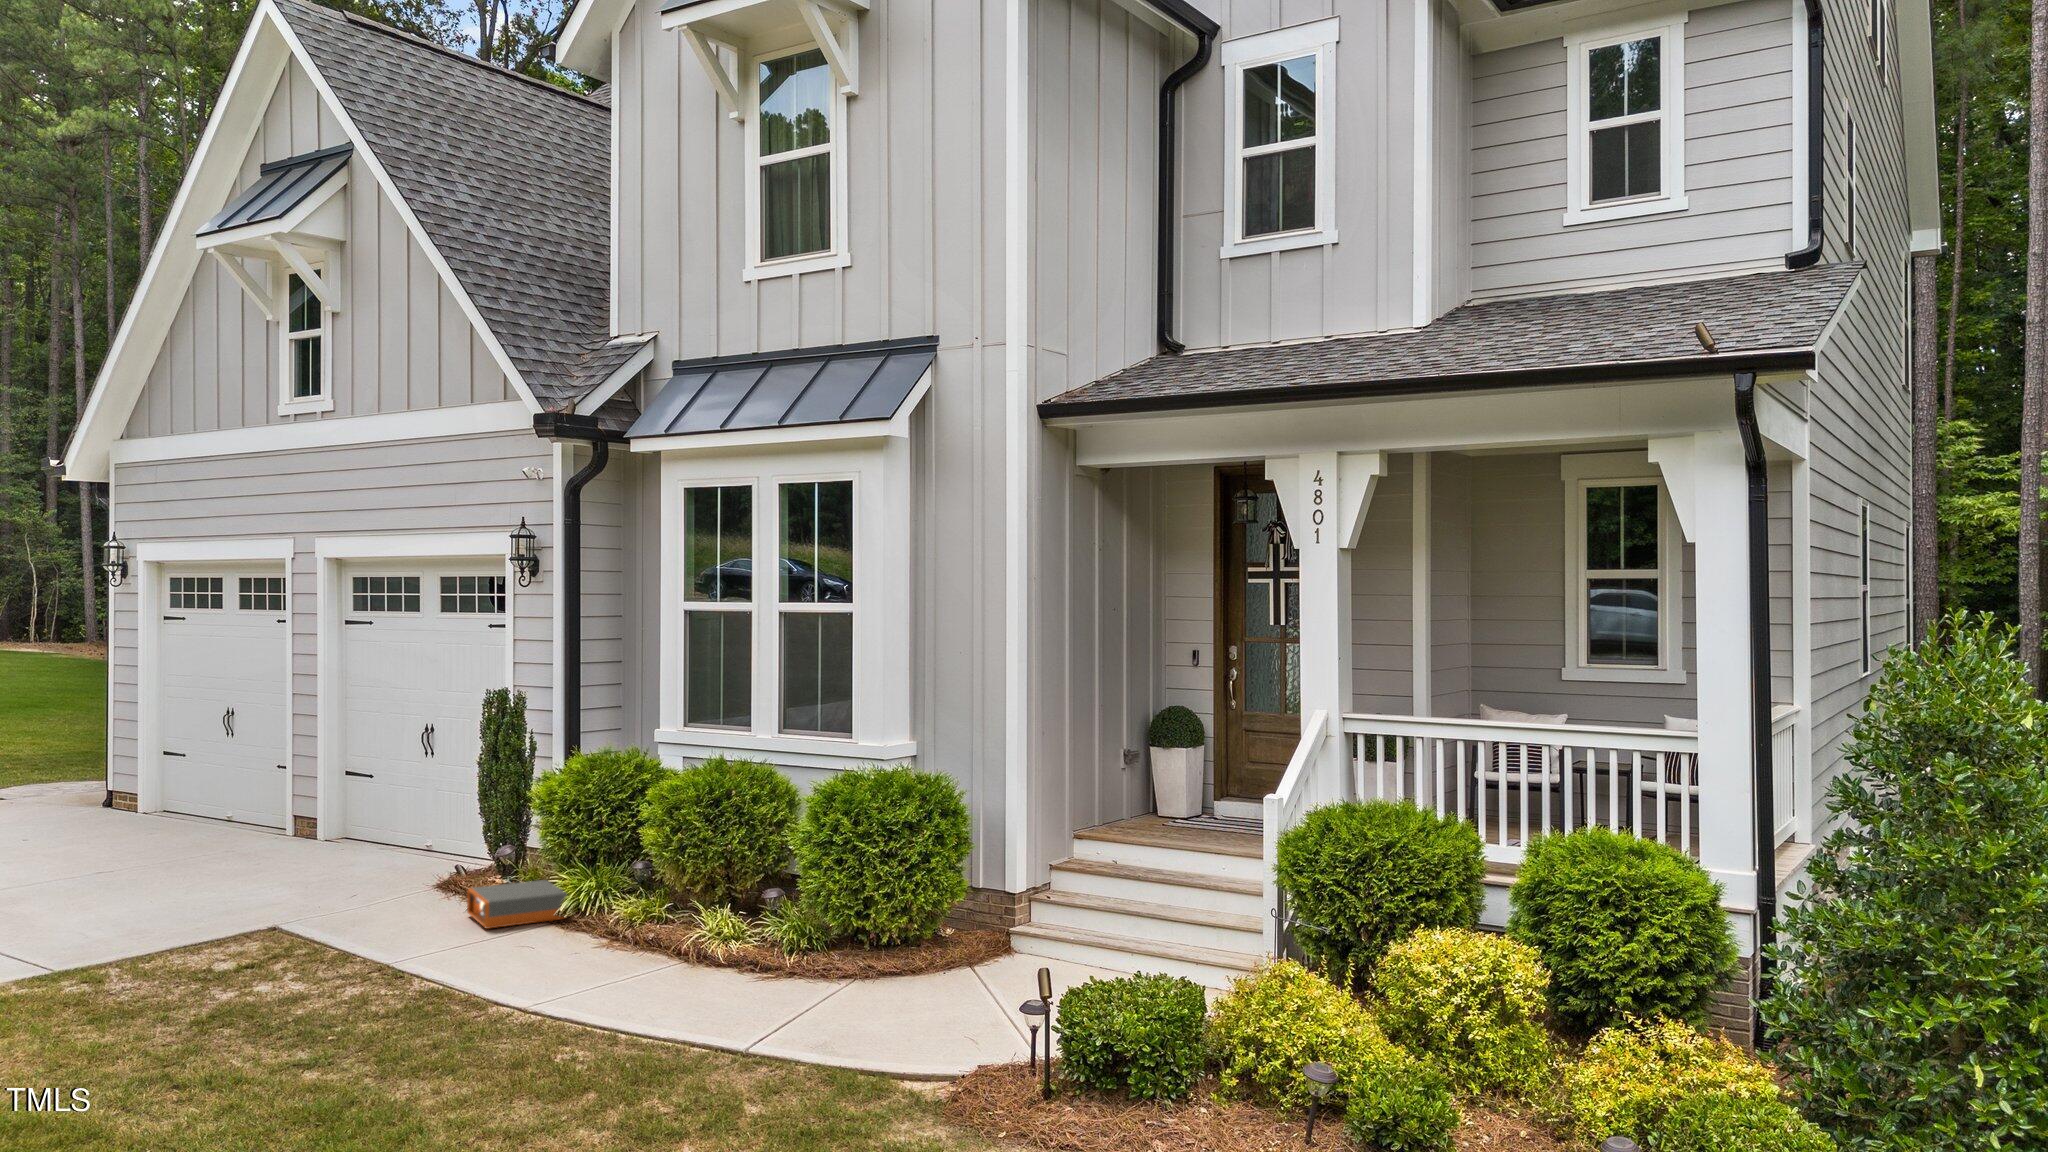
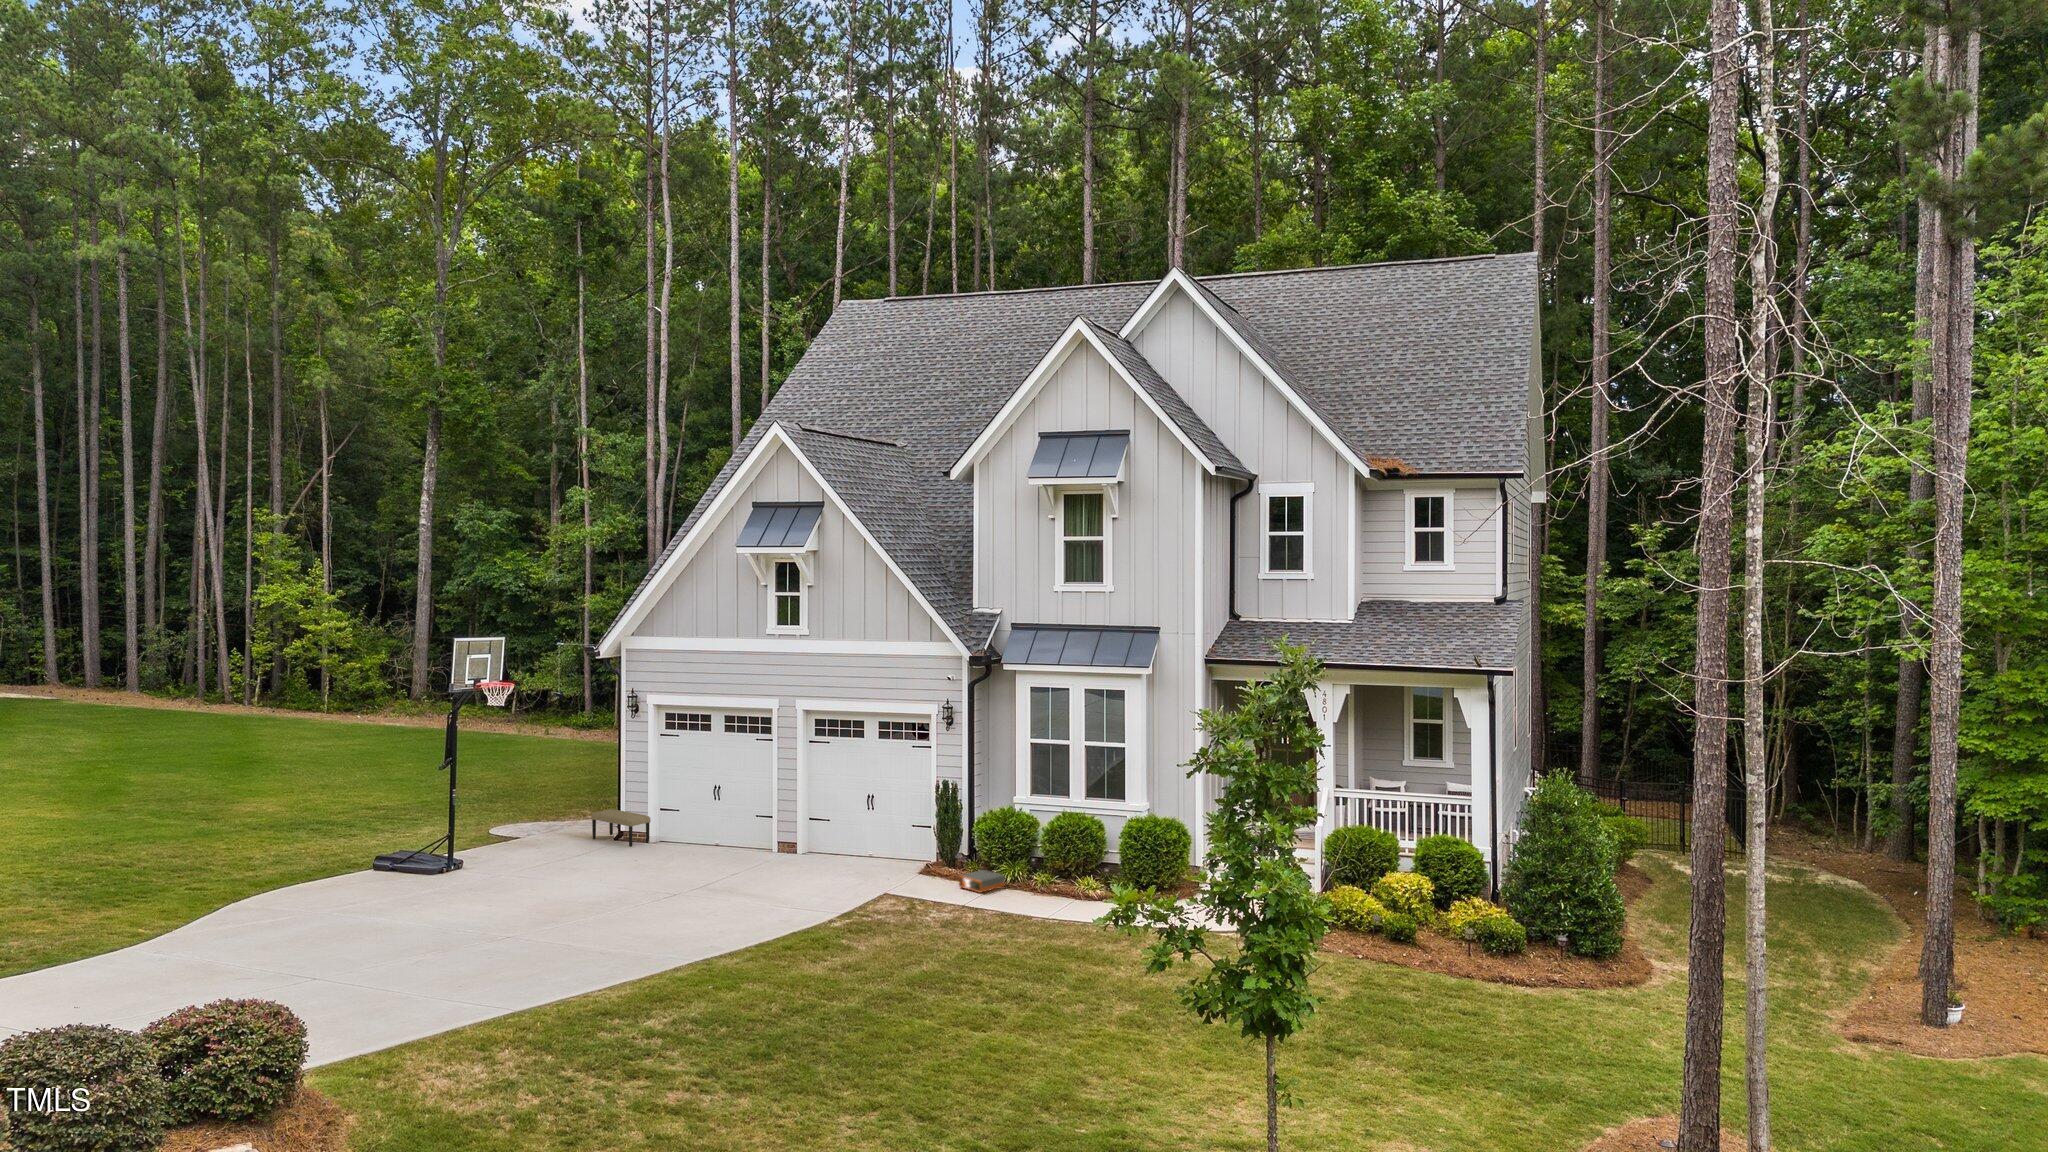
bench: none [54,753,130,816] -> present [591,809,651,846]

